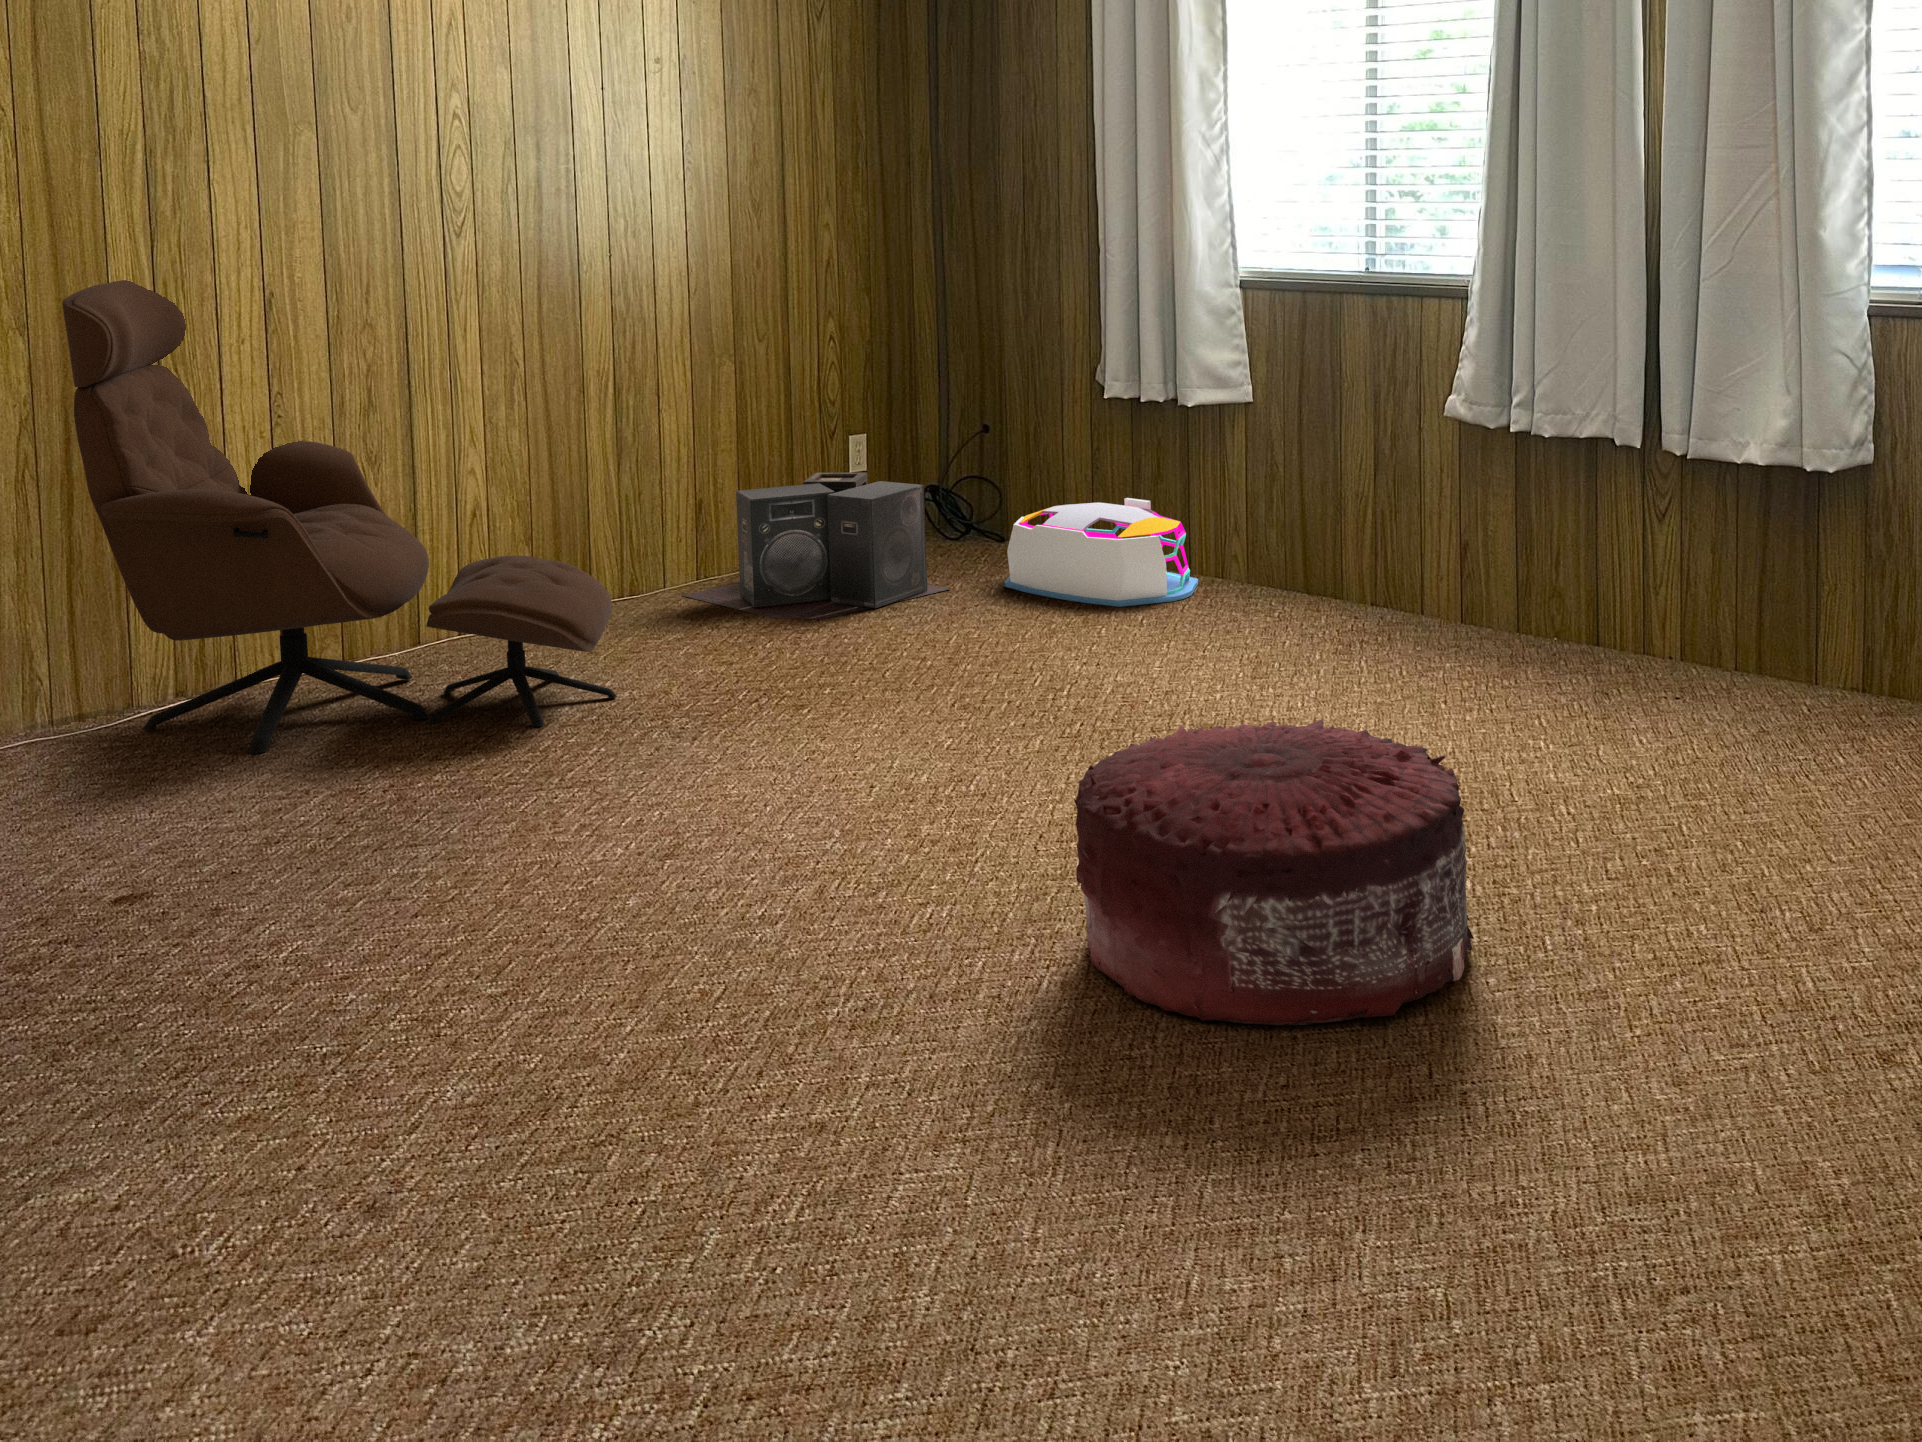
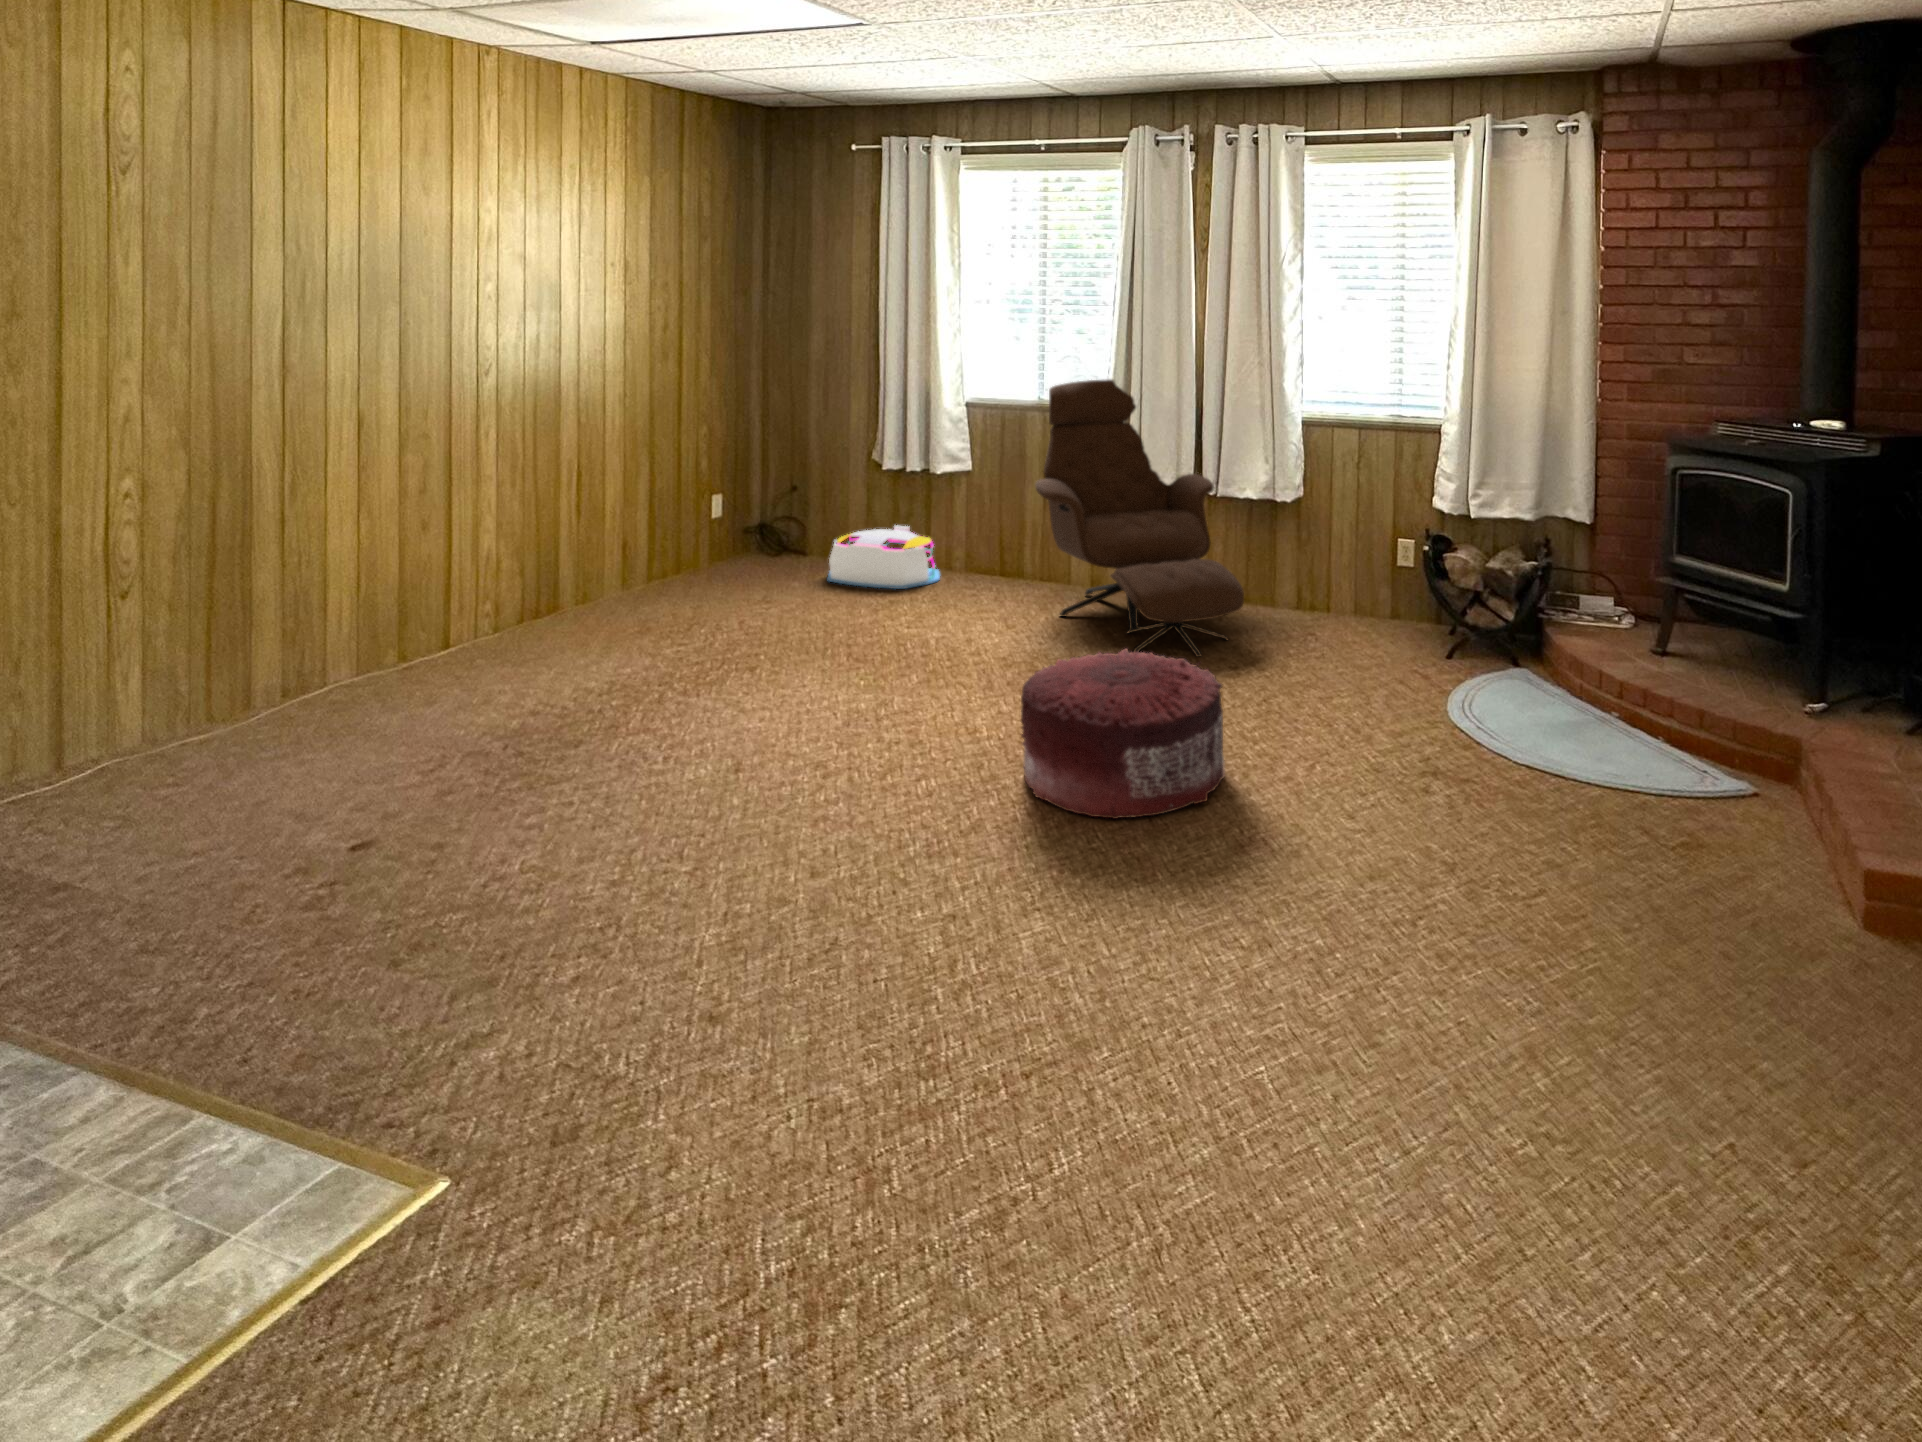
lounge chair: present [62,280,617,754] -> present [1036,379,1244,657]
speaker: present [682,473,949,619] -> none [621,517,796,614]

